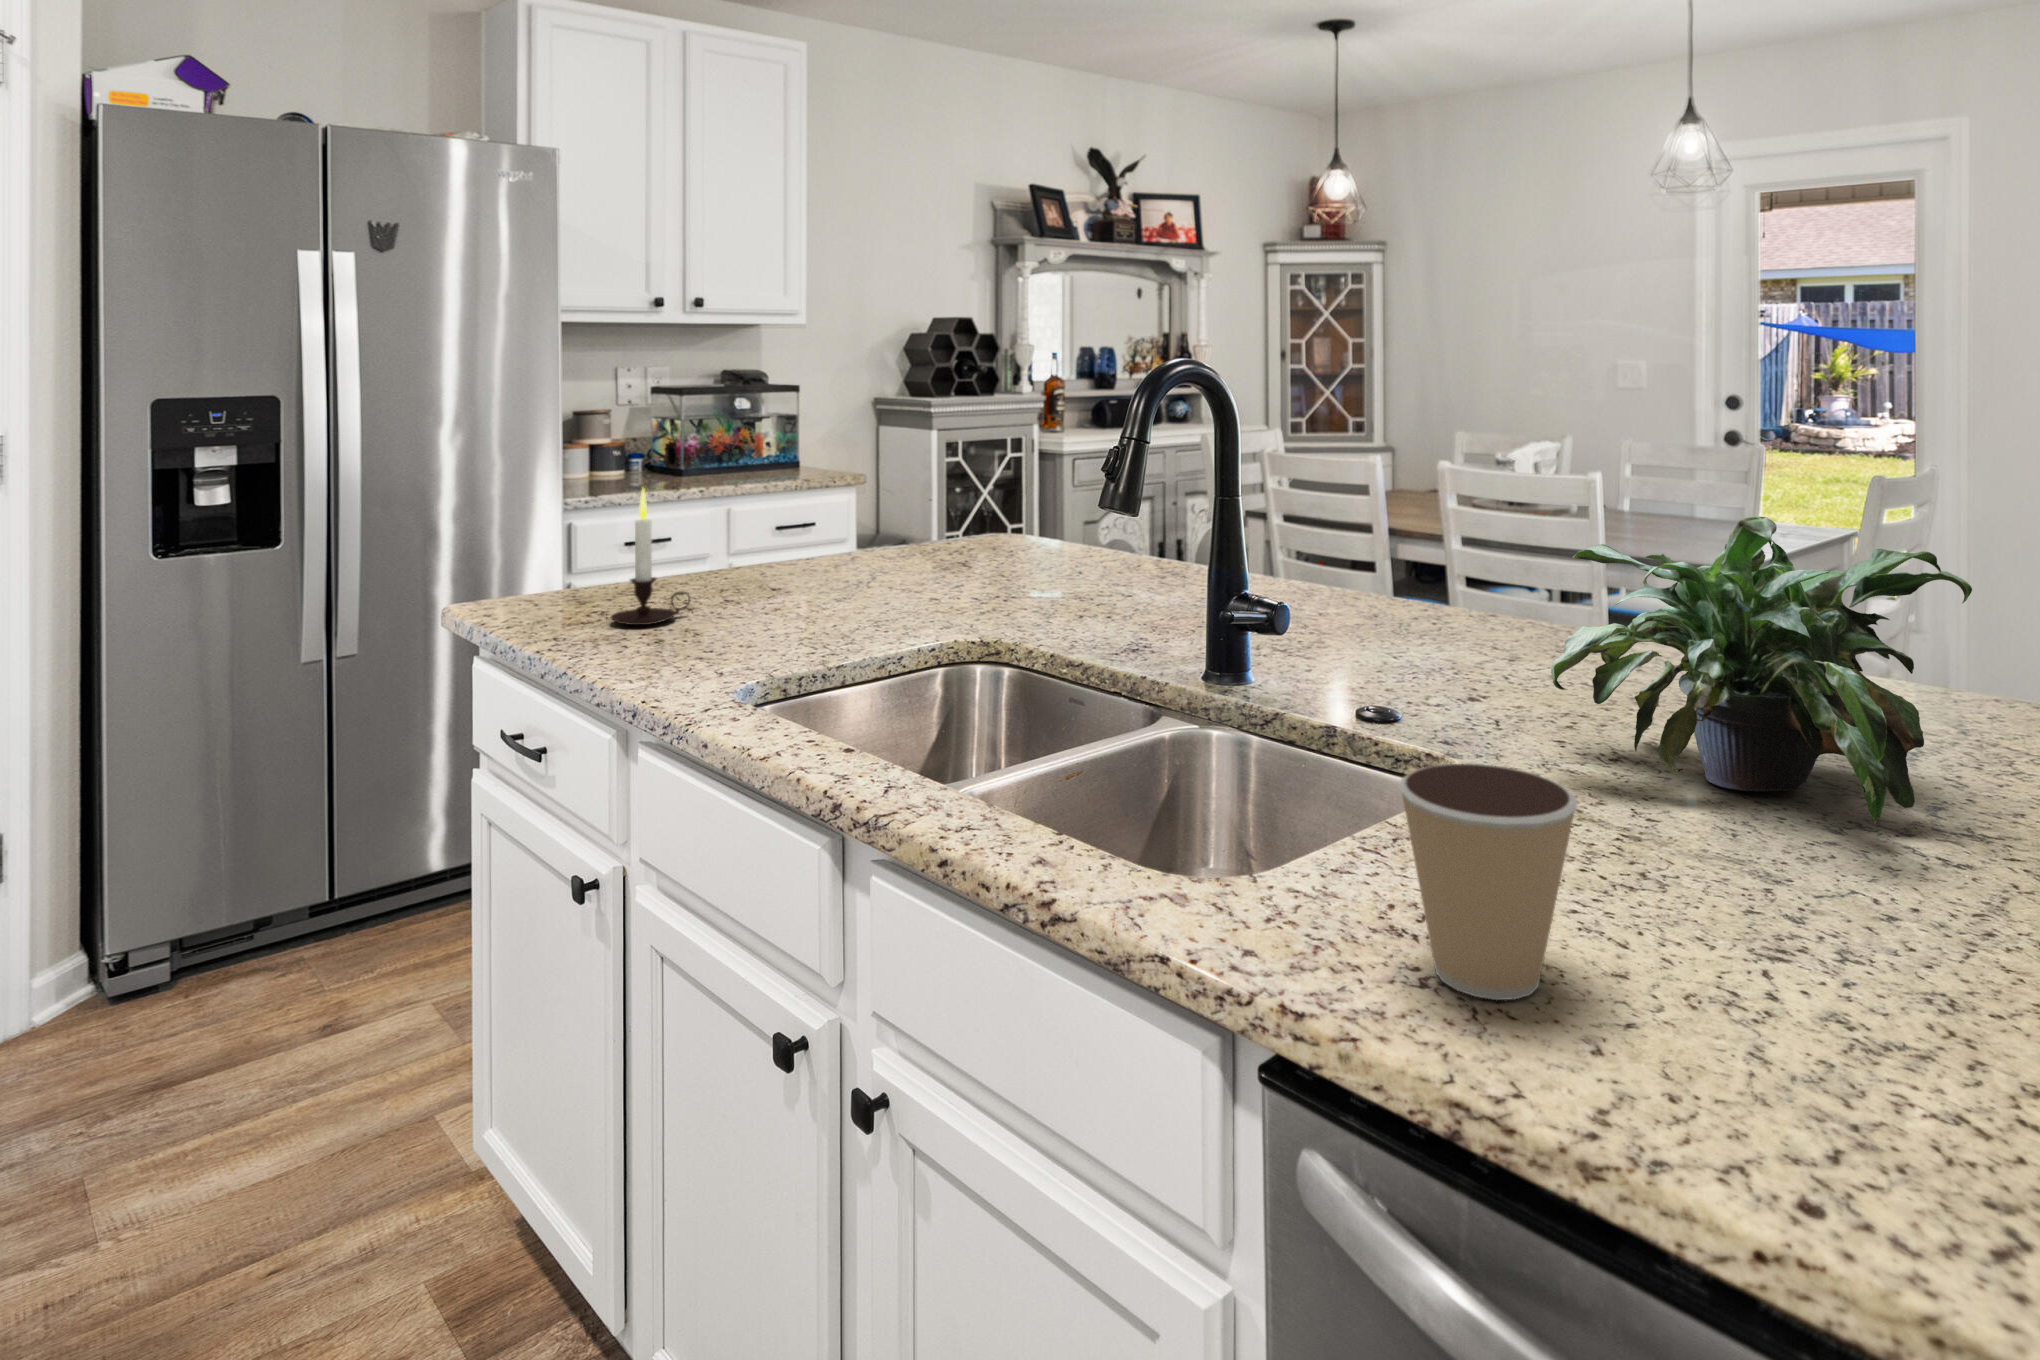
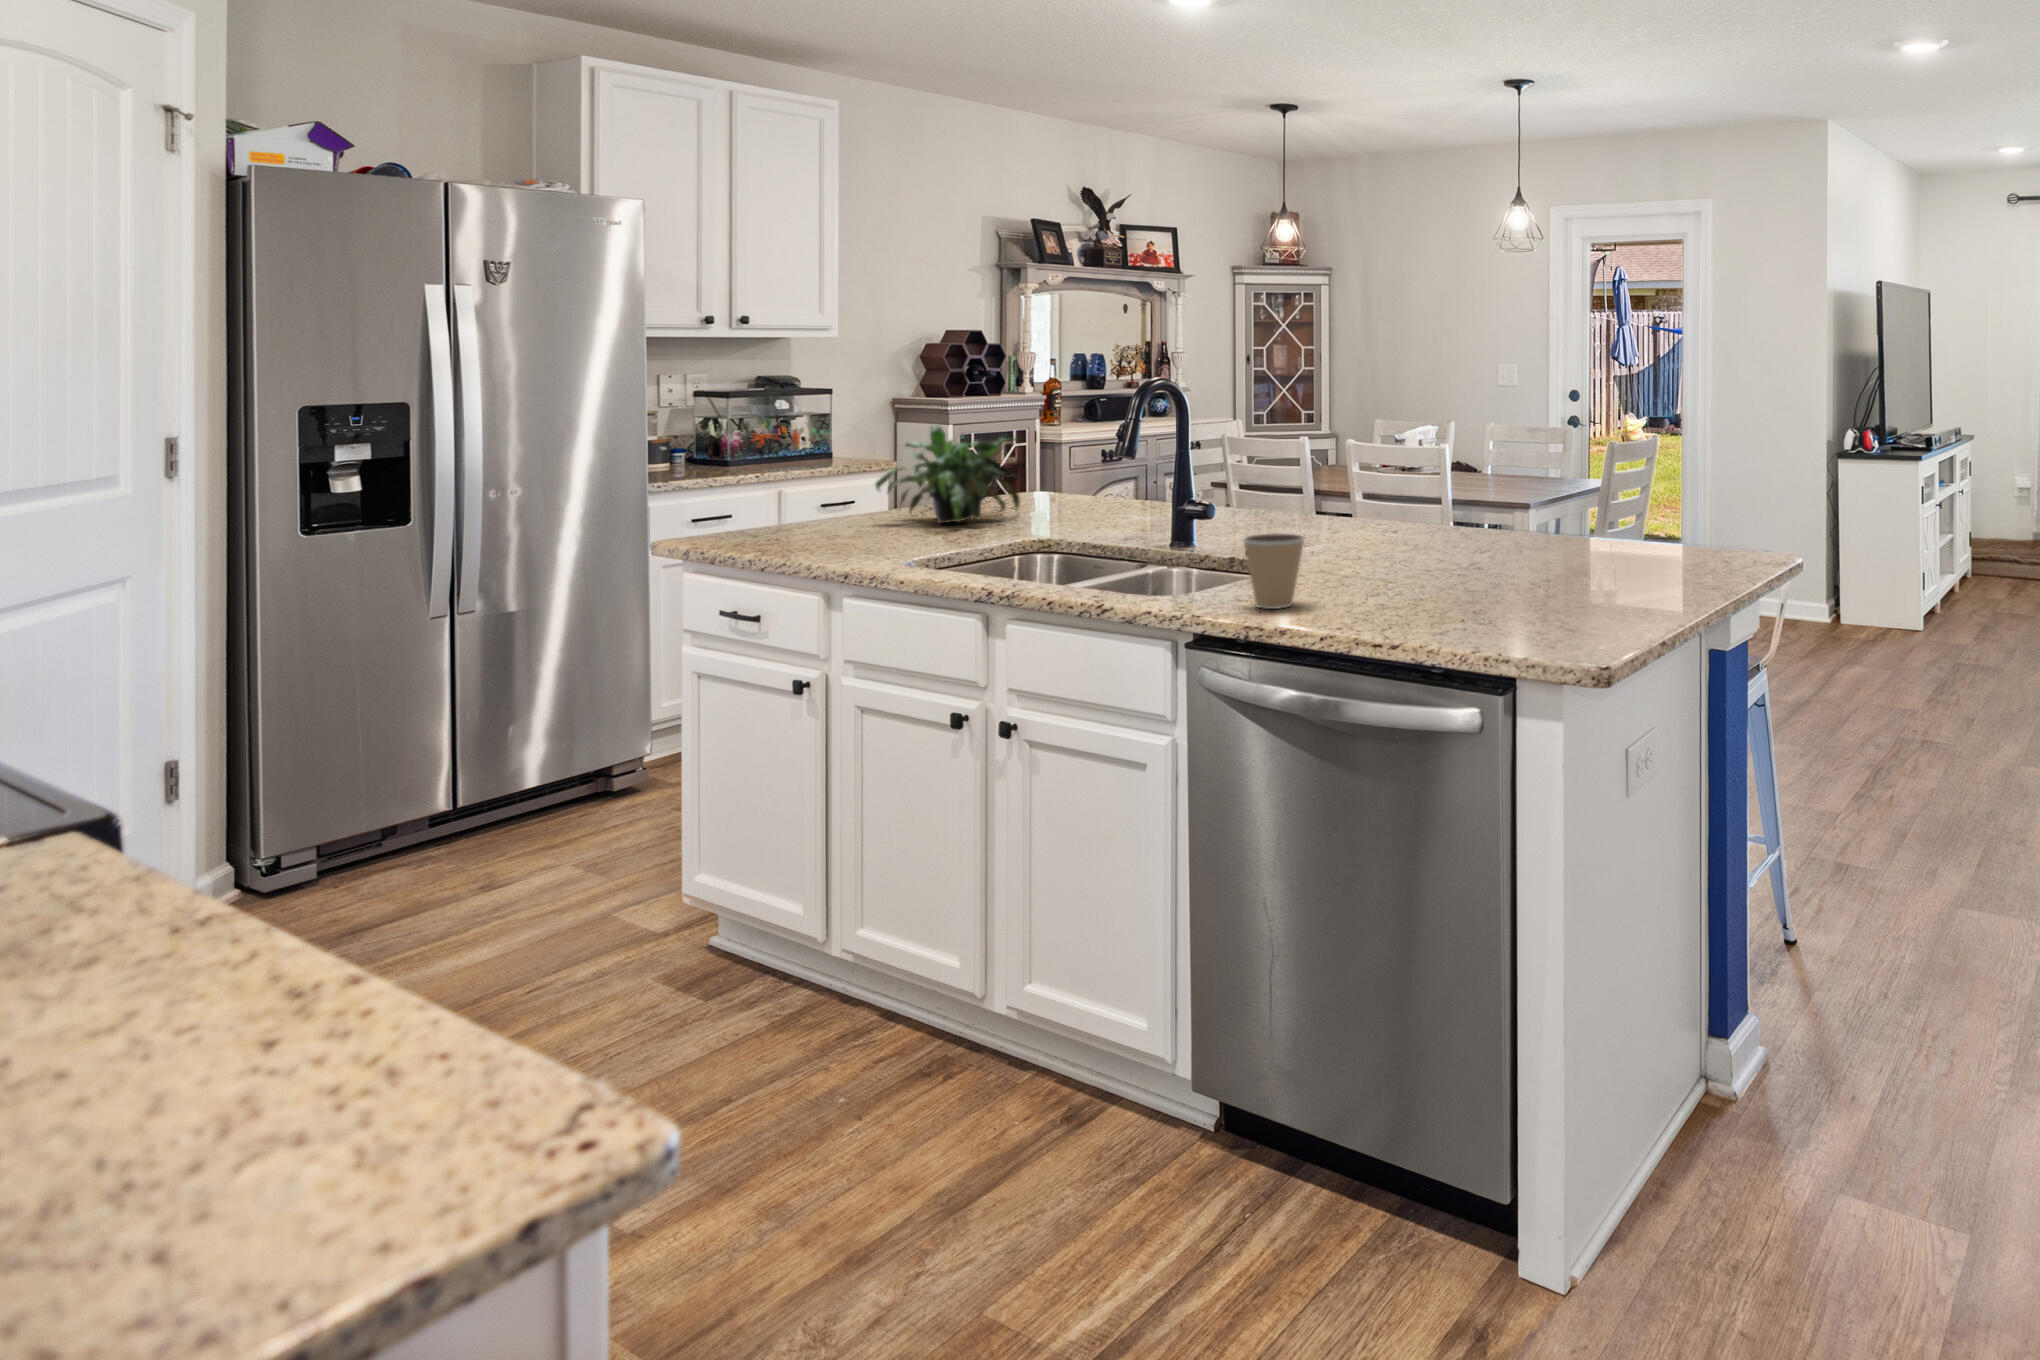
candle: present [611,488,690,625] -> none [784,456,837,544]
potted plant: present [1551,517,1972,824] -> present [875,425,1020,523]

